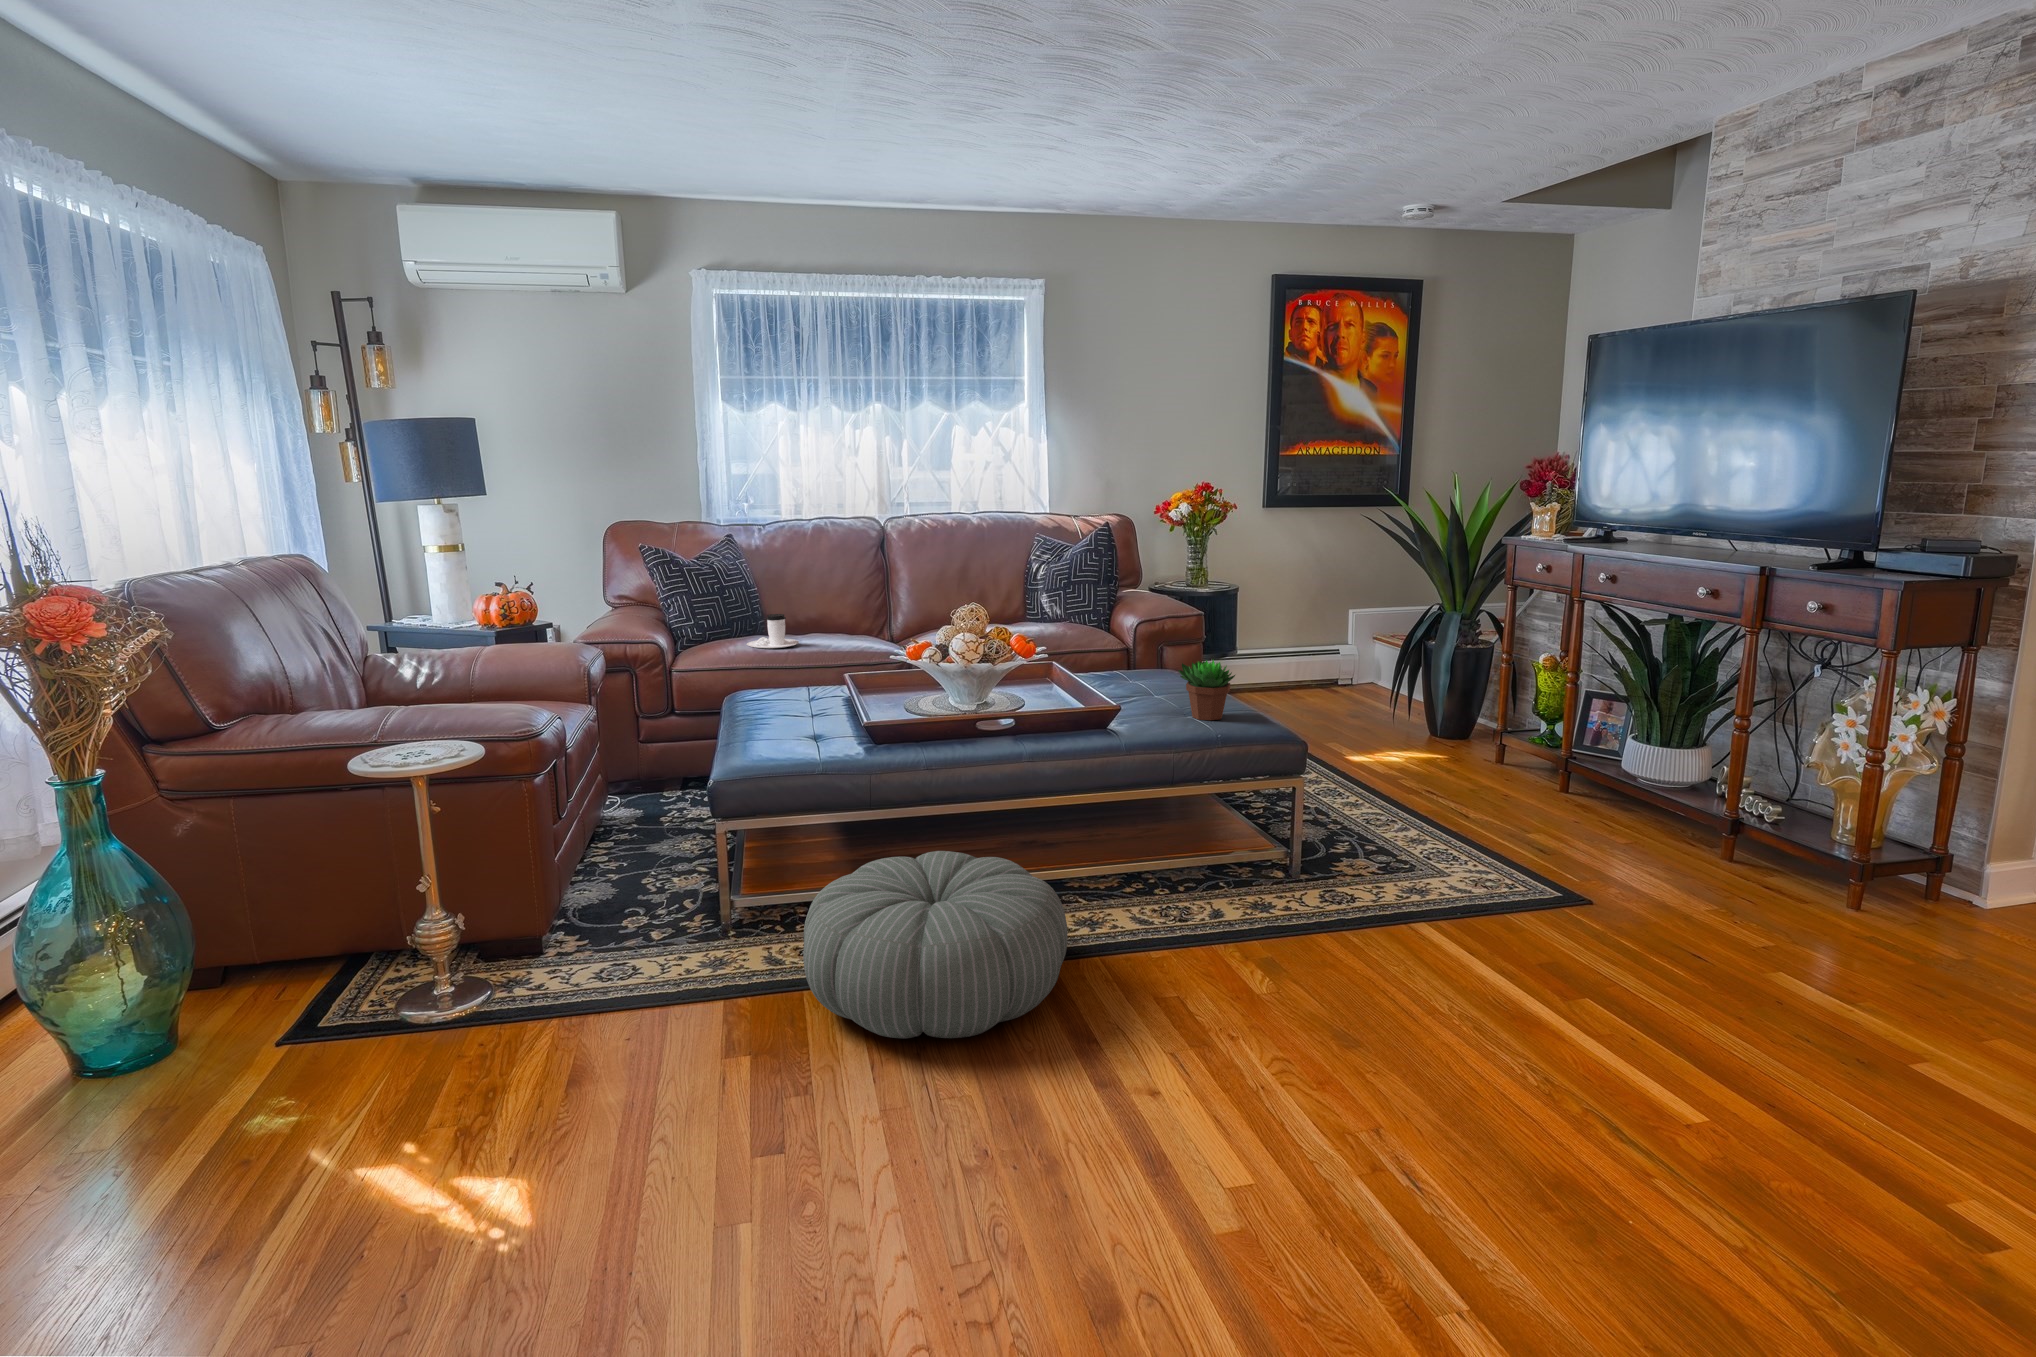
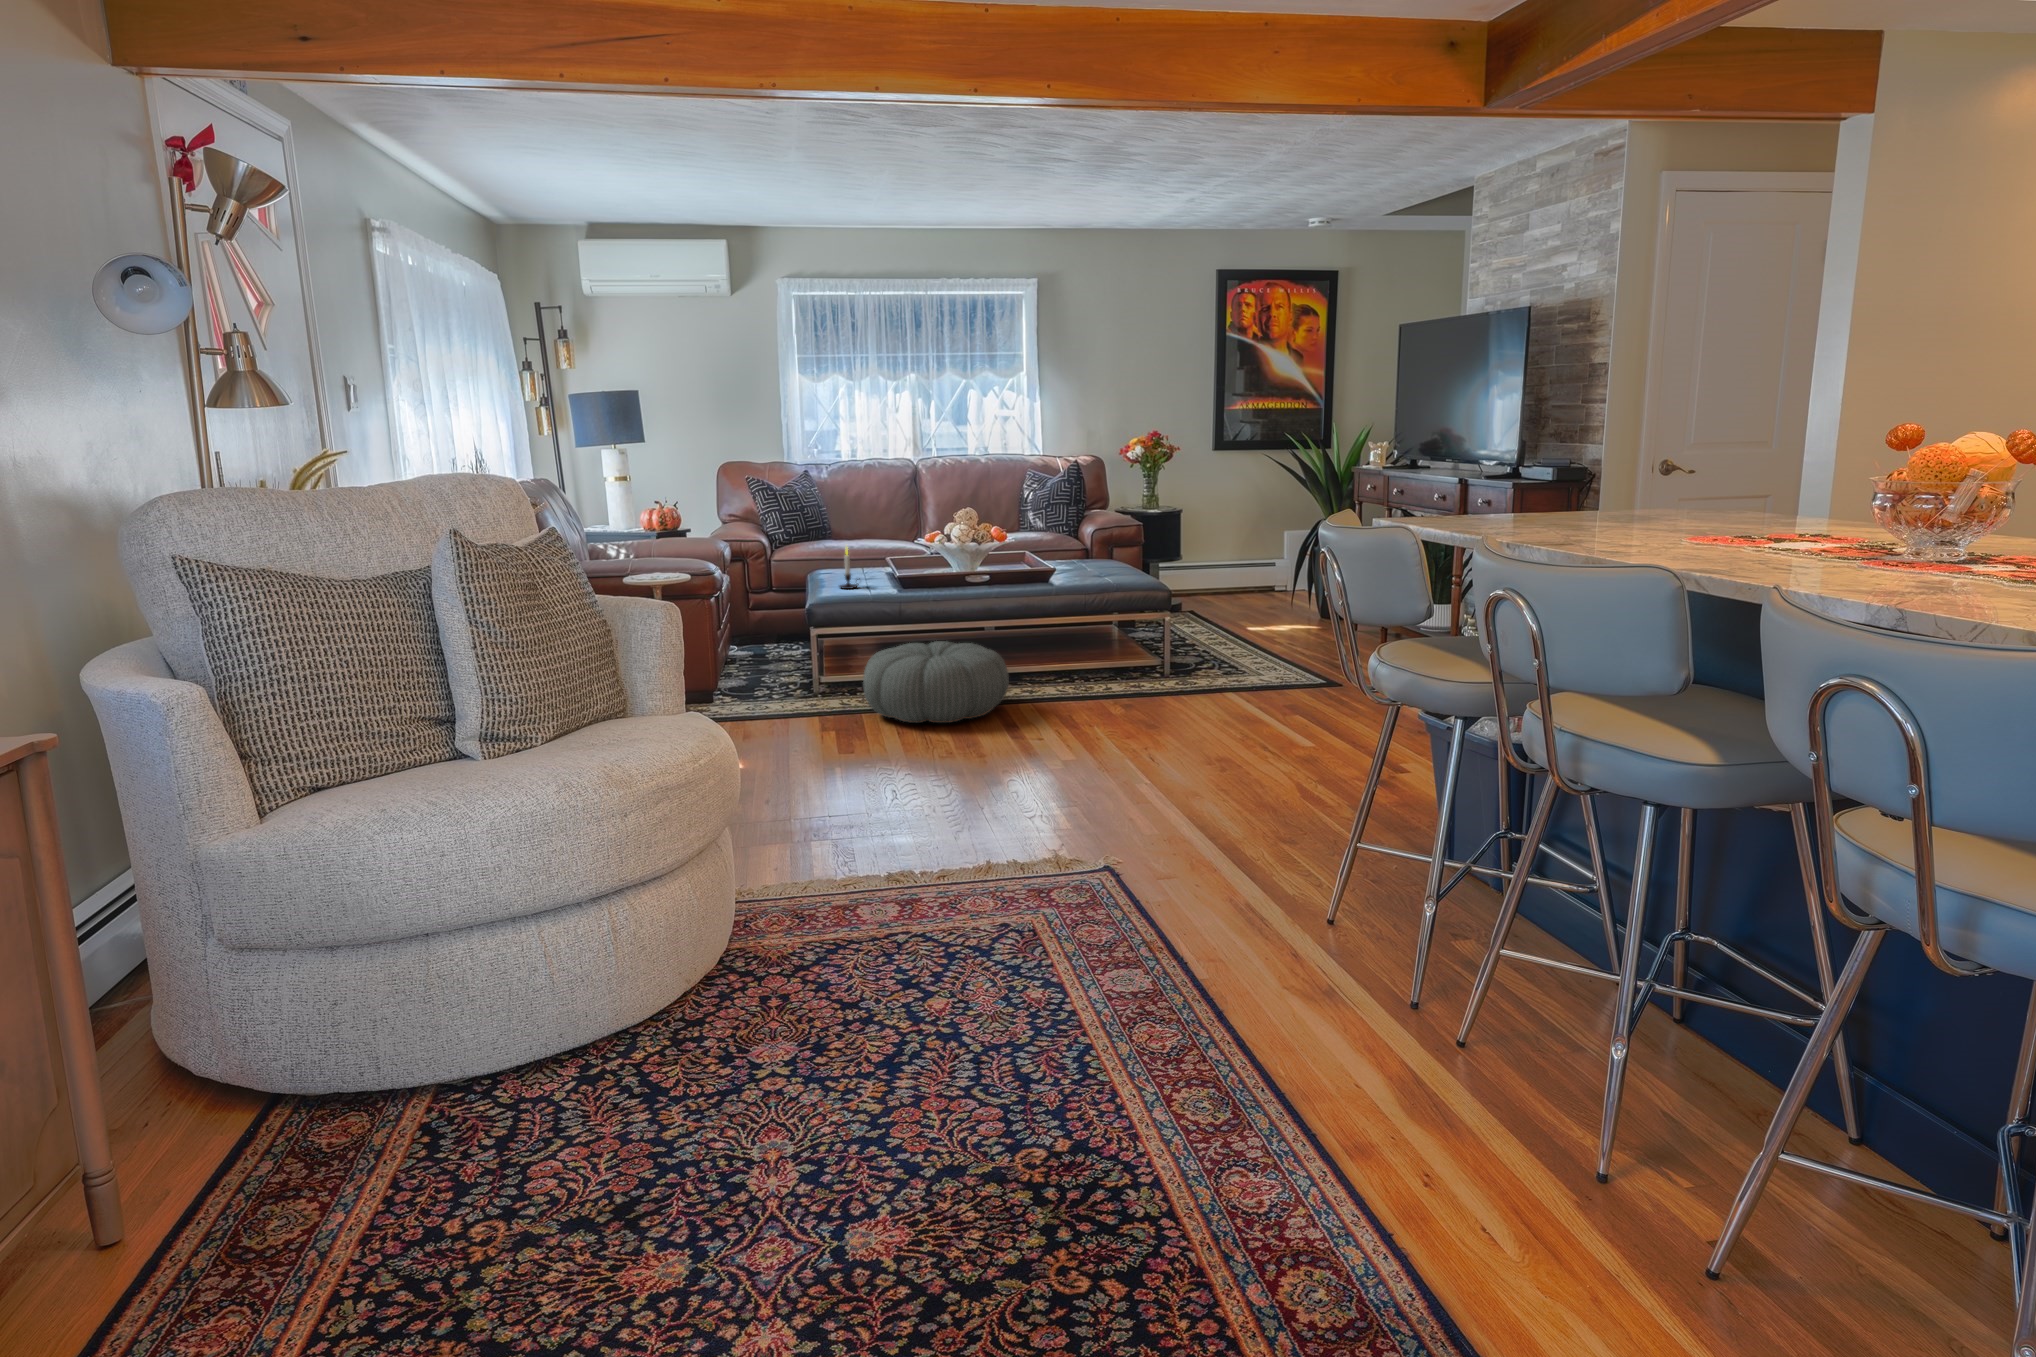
coffee cup: present [747,614,799,648] -> none [821,524,856,547]
succulent plant: present [1178,660,1235,720] -> none [1094,540,1132,579]
candle: none [764,671,803,744] -> present [839,549,860,589]

